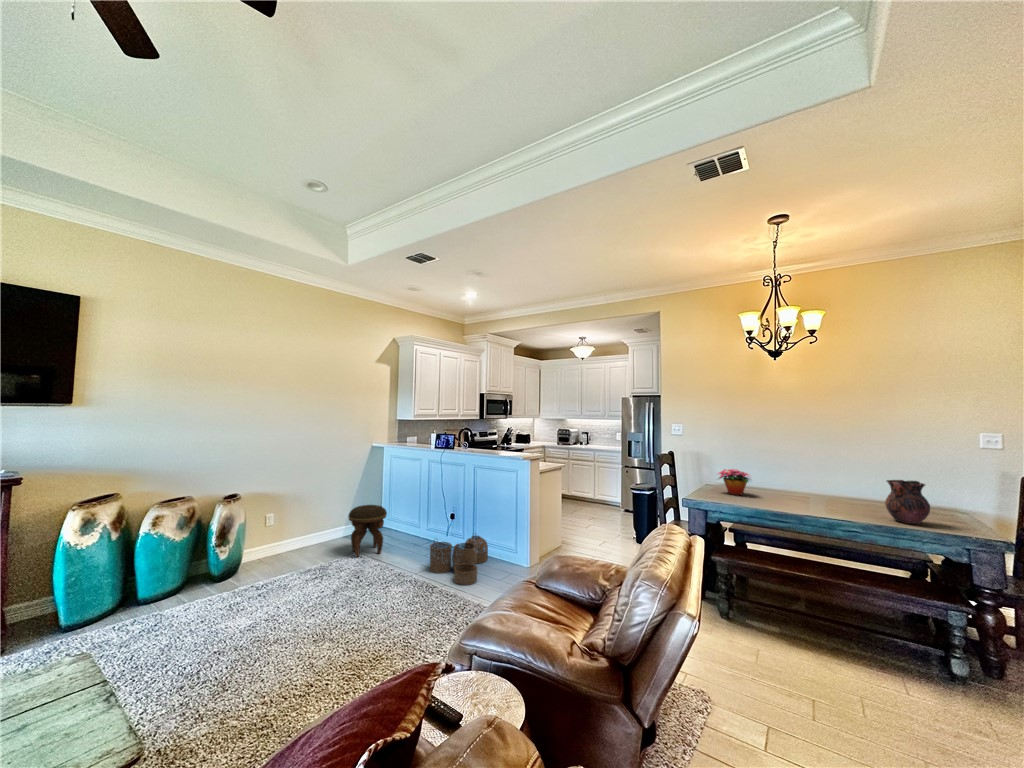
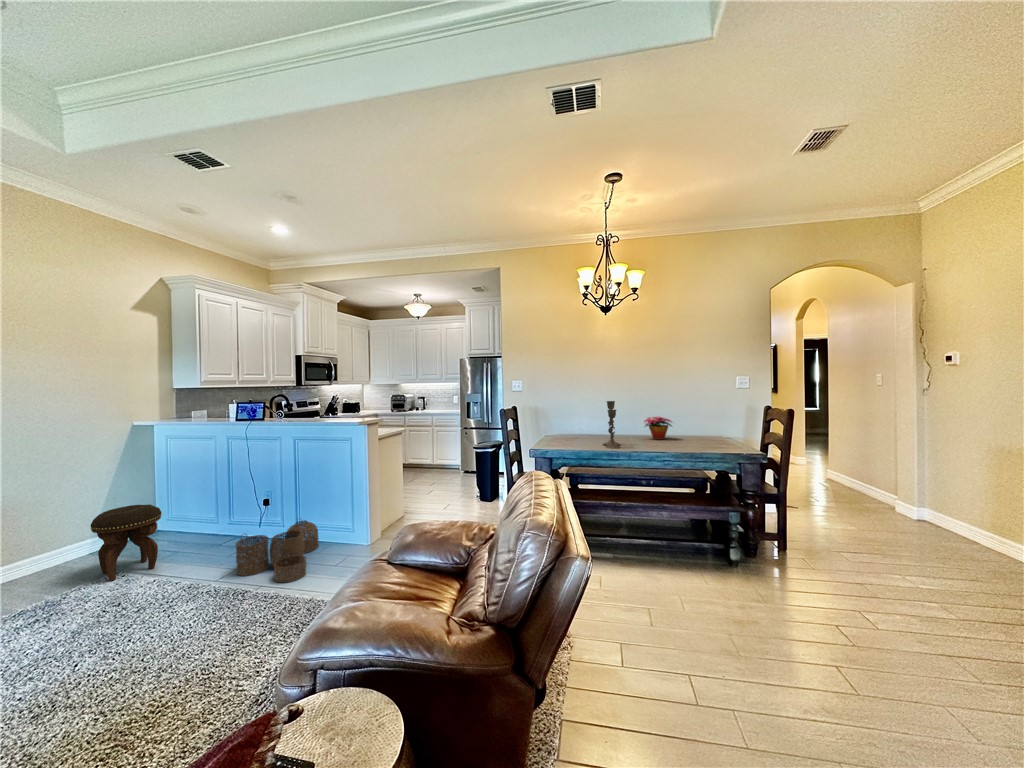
candlestick: none [769,456,793,511] -> present [603,401,621,449]
flower arrangement: present [718,469,749,495] -> present [644,417,672,440]
vase: present [885,480,930,524] -> none [685,413,713,448]

